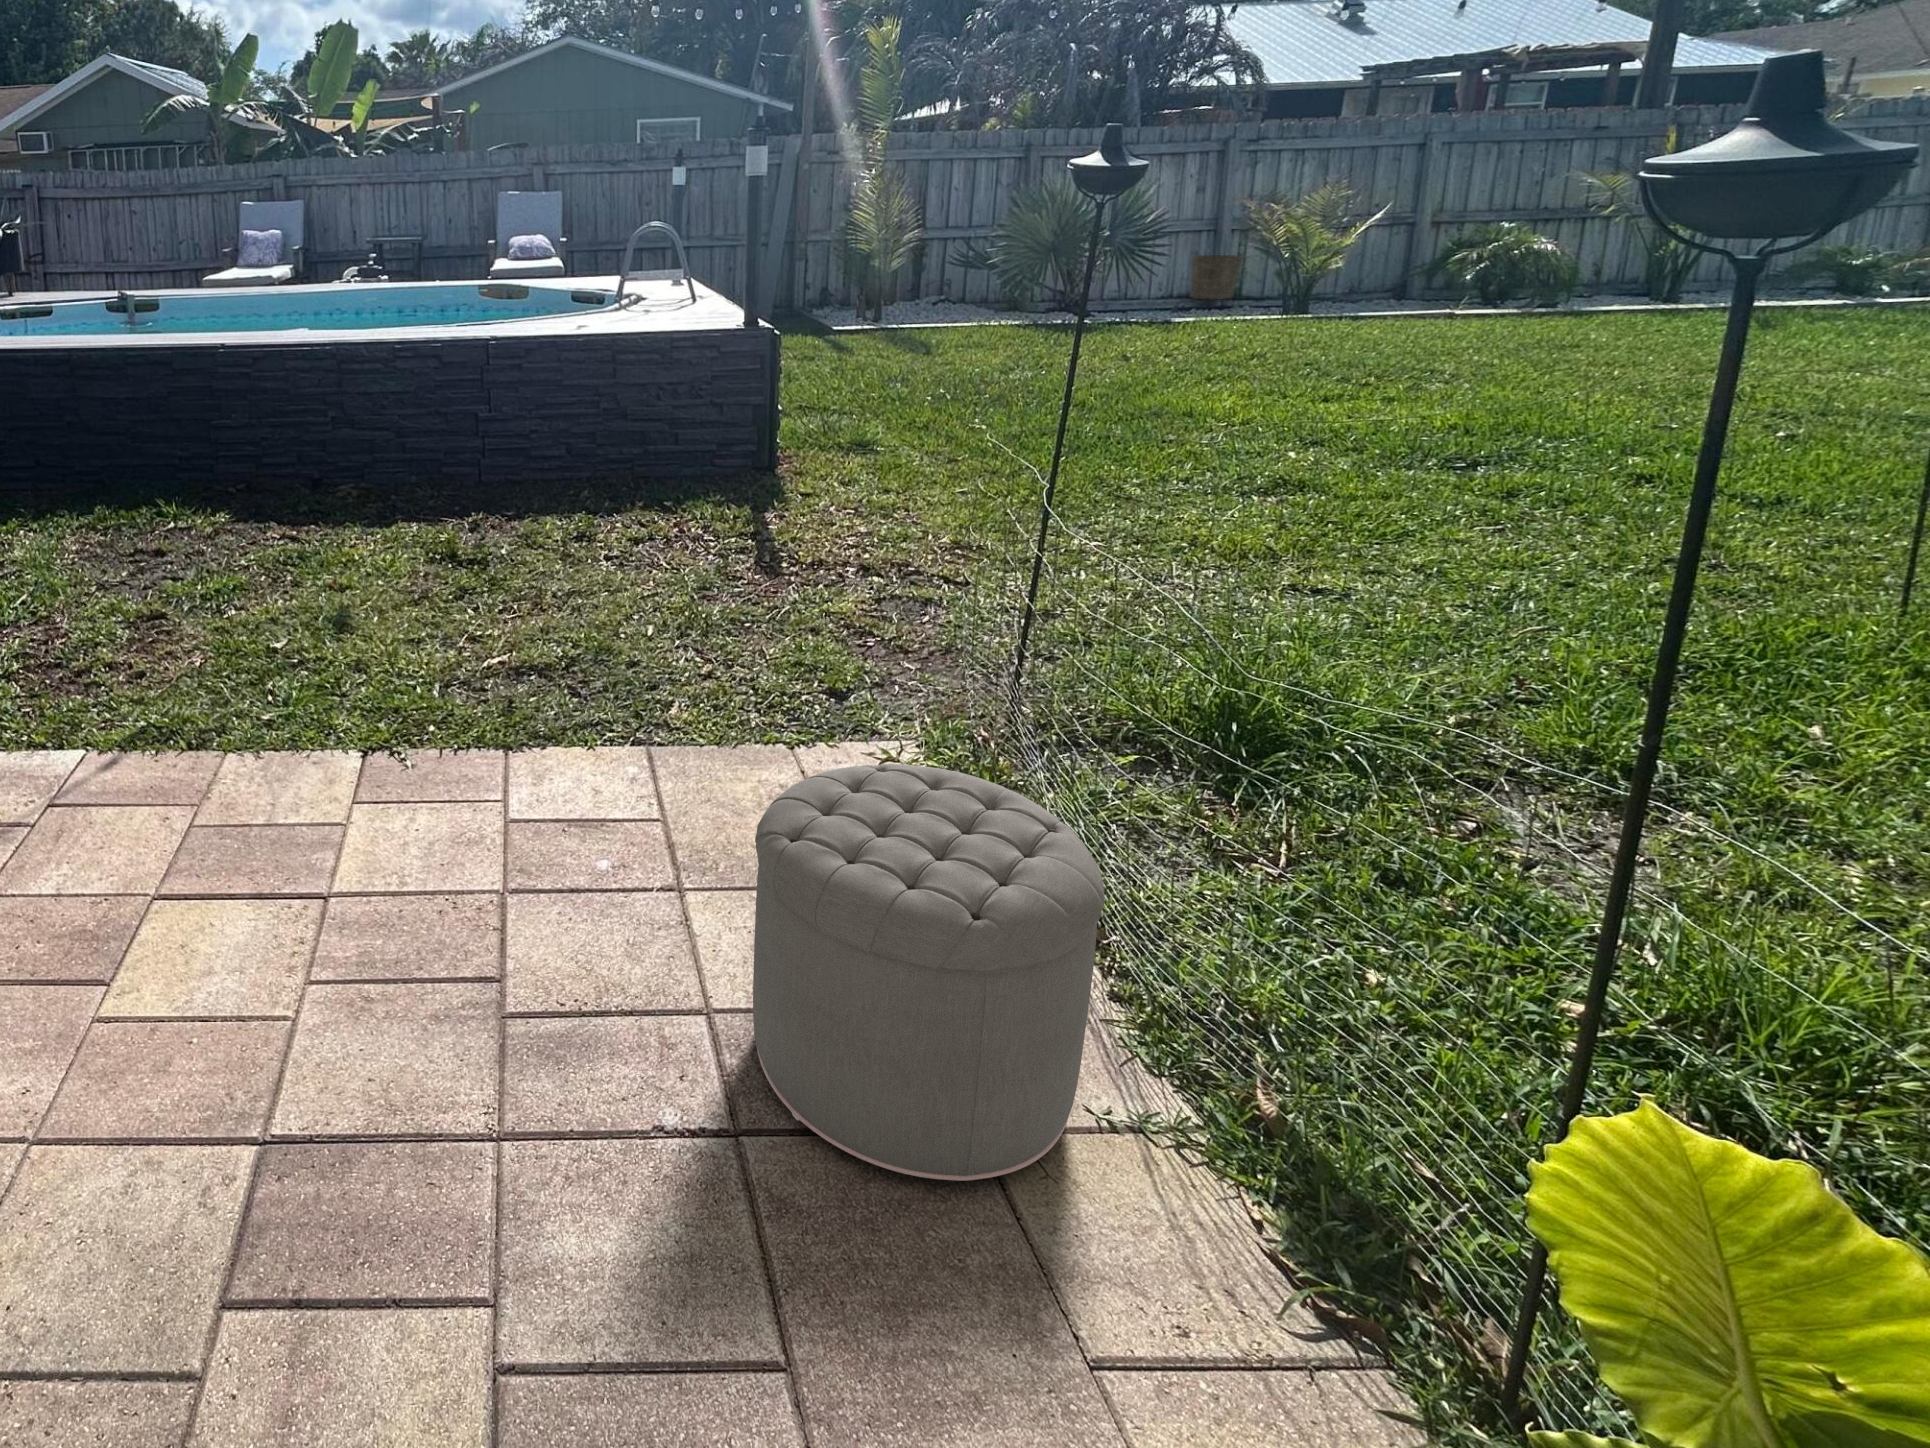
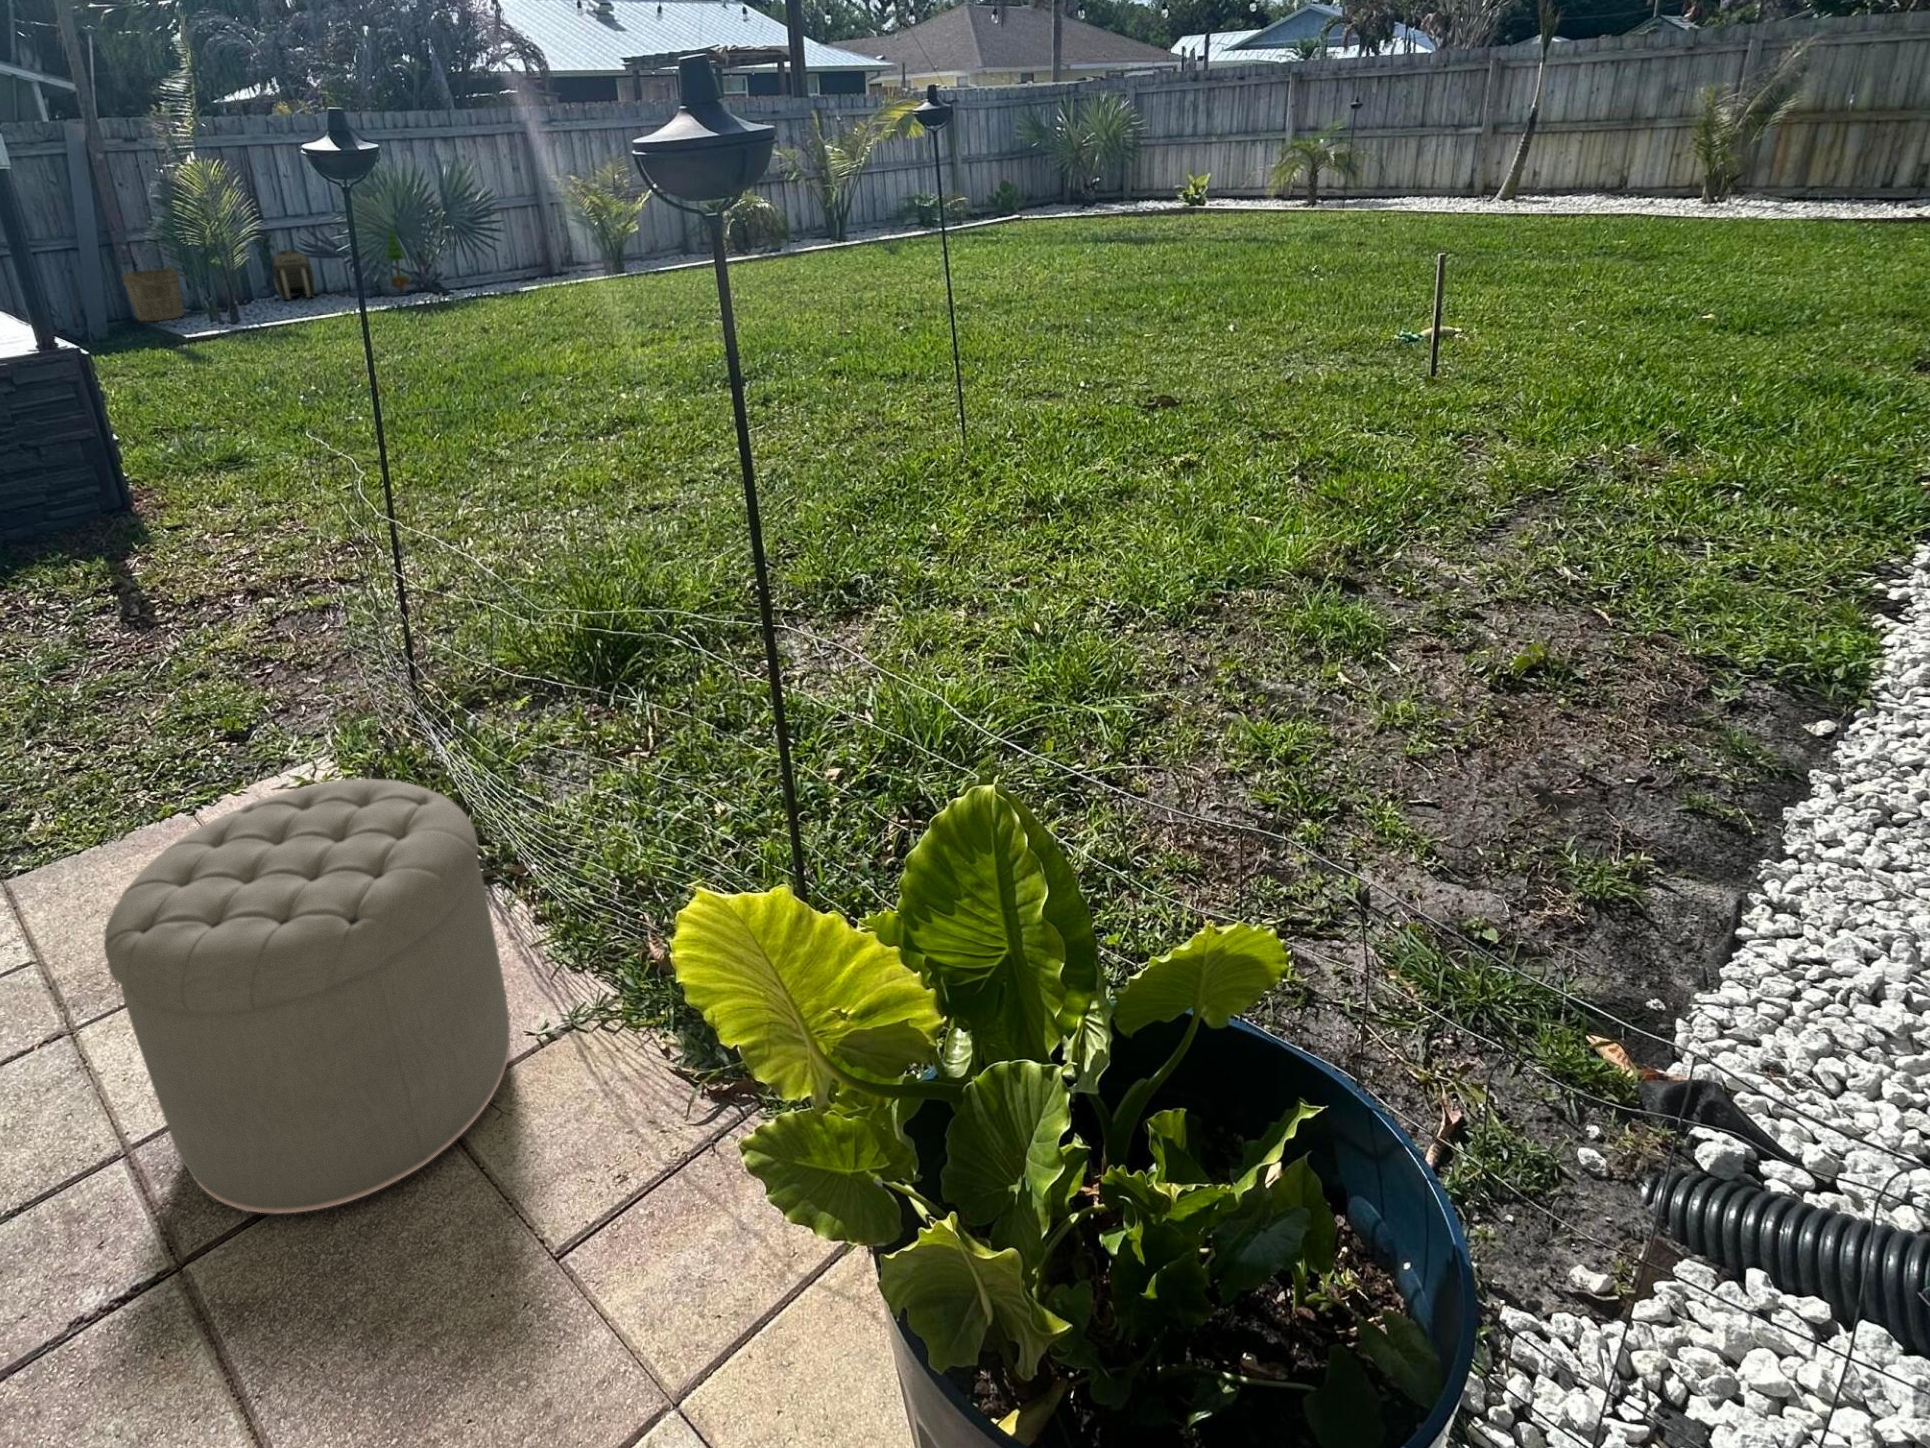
potted tree: none [1026,242,1052,310] -> present [385,227,409,291]
bucket: present [1190,254,1247,300] -> present [122,267,184,321]
backpack: none [916,260,954,306] -> present [271,250,316,300]

